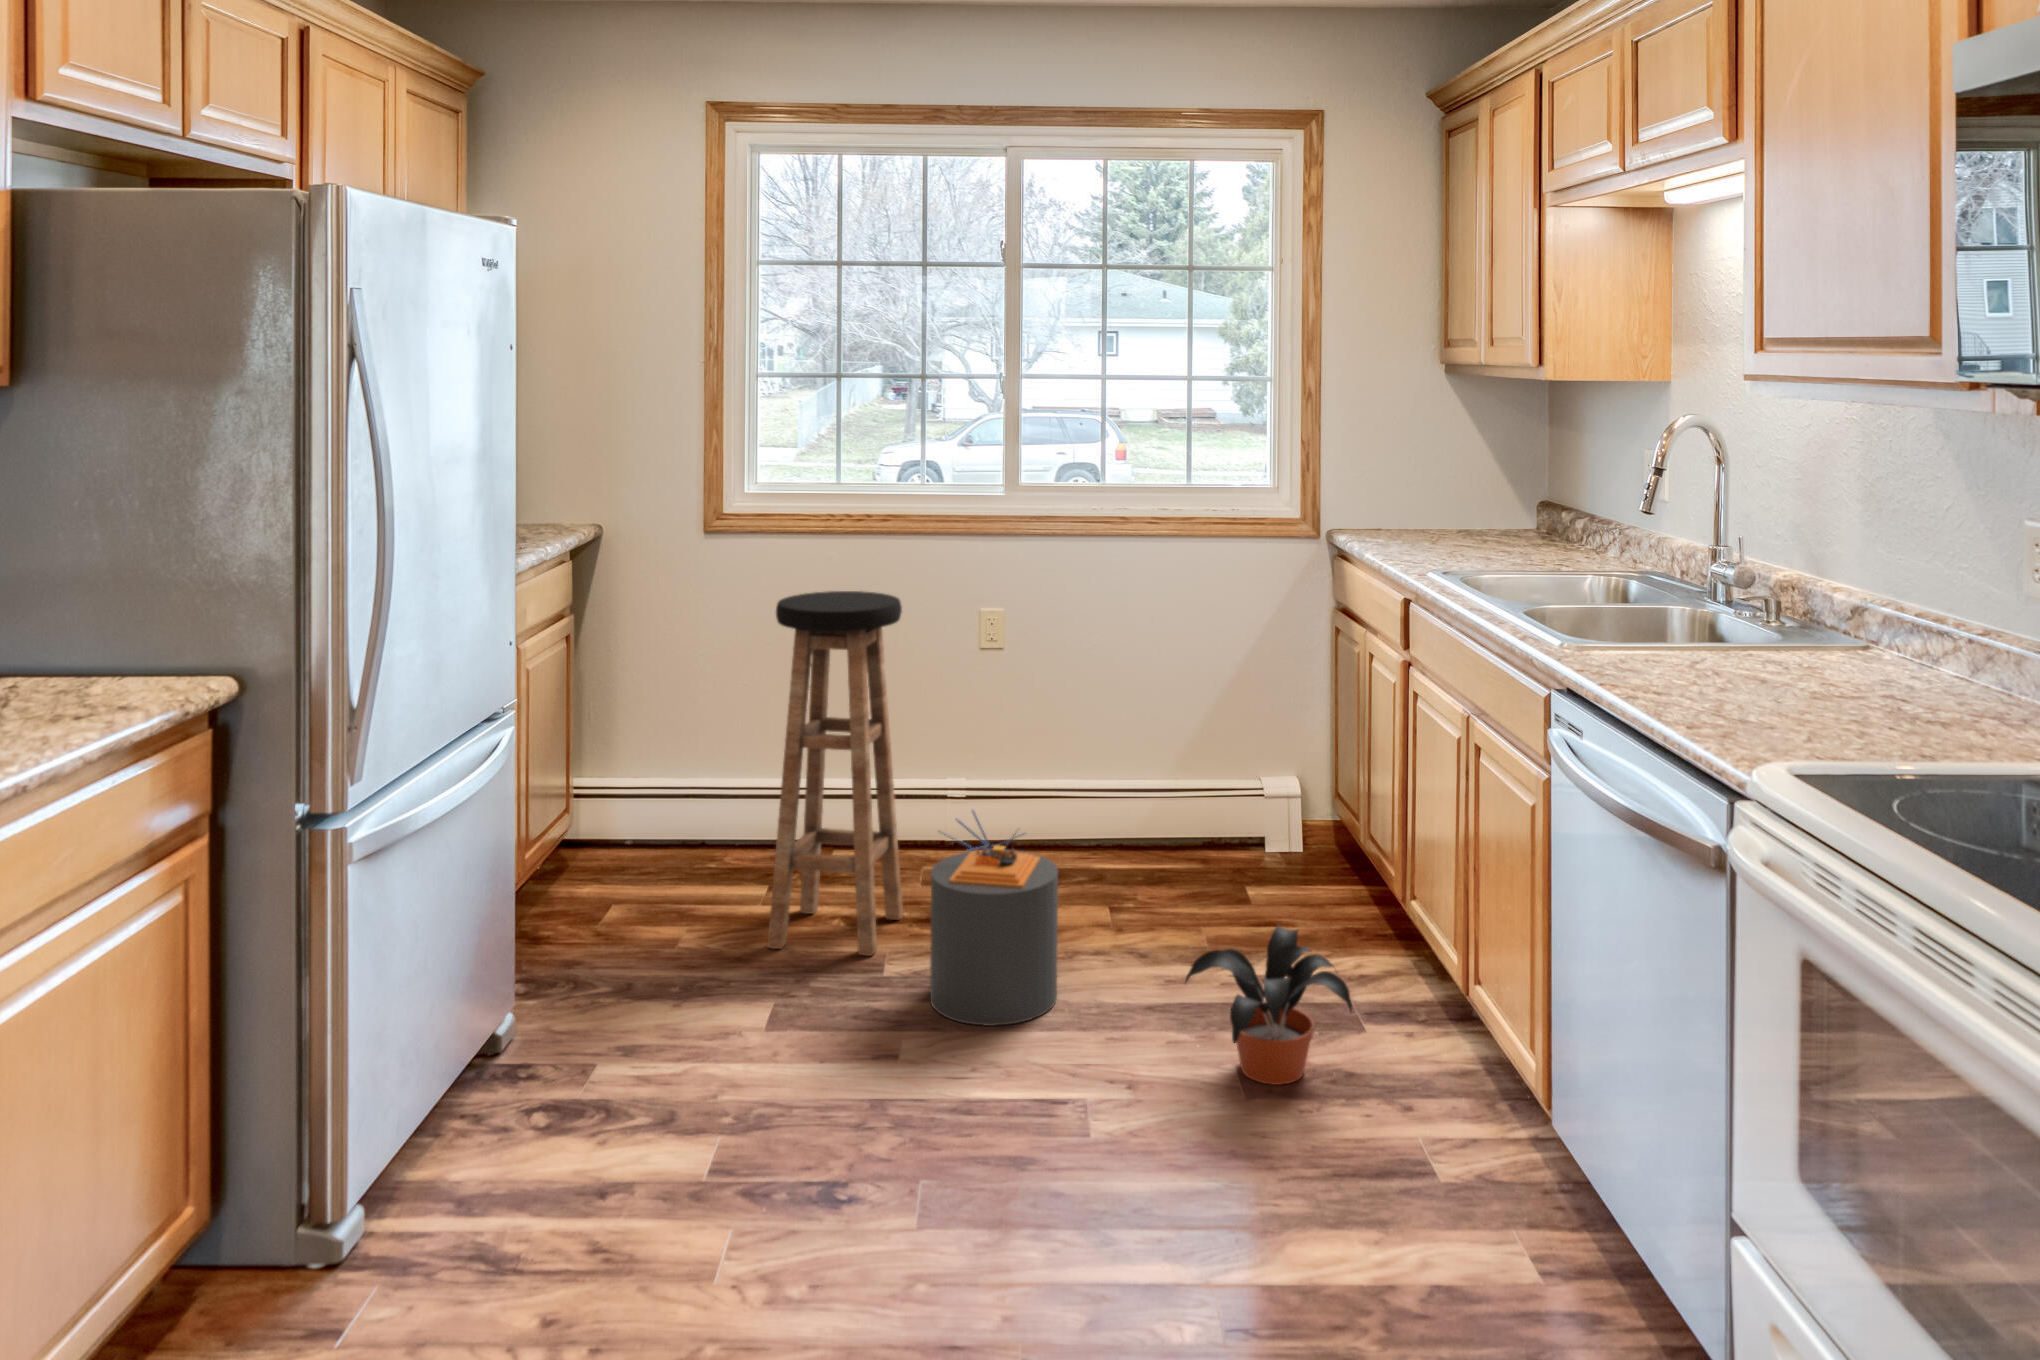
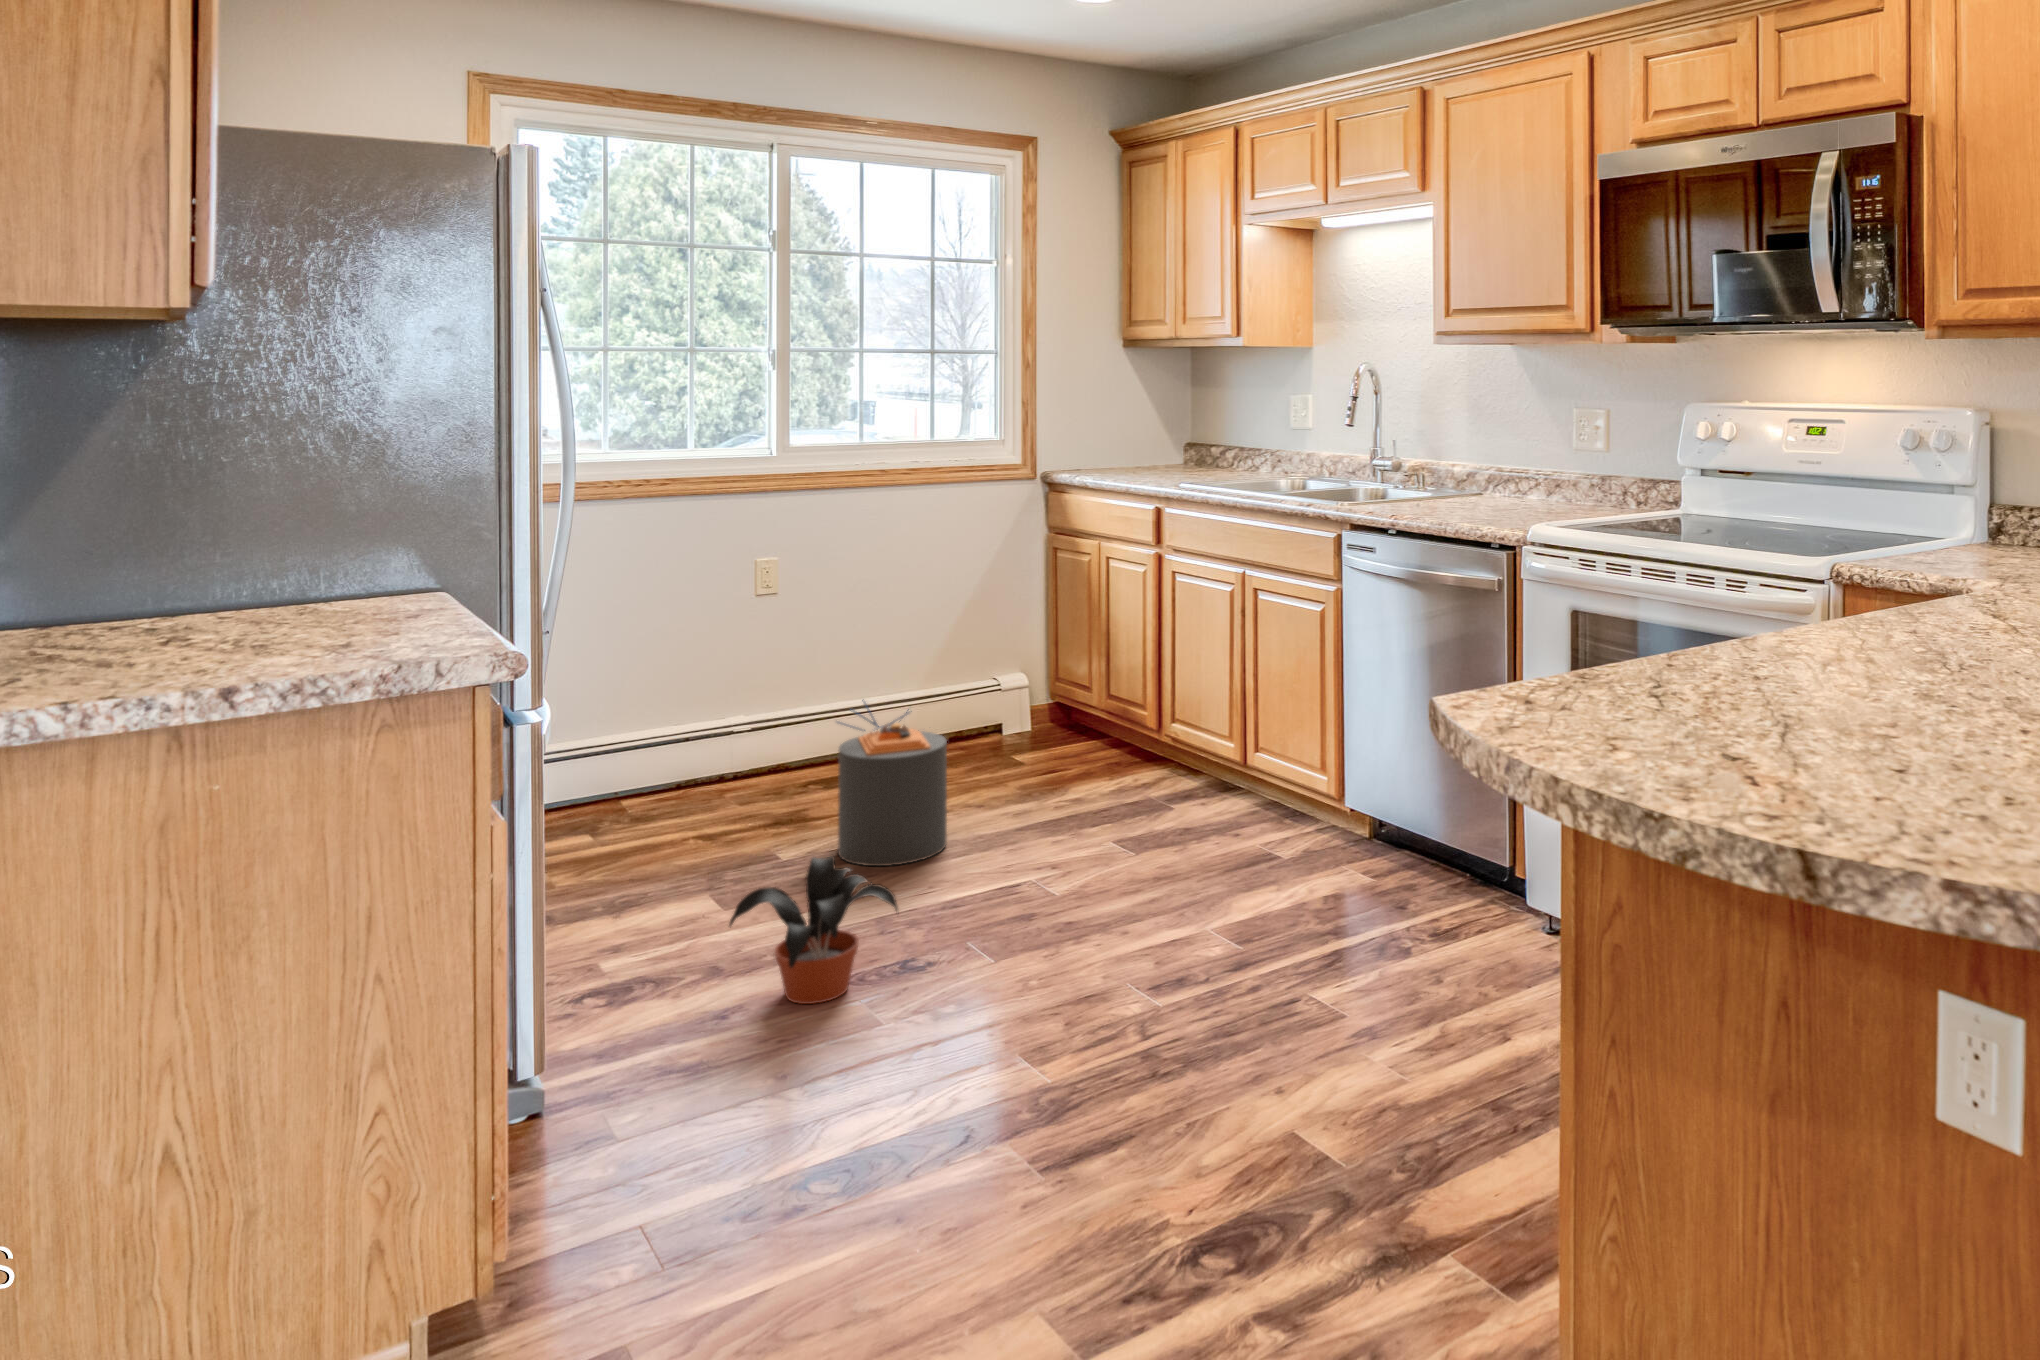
bar stool: present [768,591,903,956] -> none [642,537,761,861]
potted plant: present [1185,925,1352,1085] -> present [729,856,899,1004]

